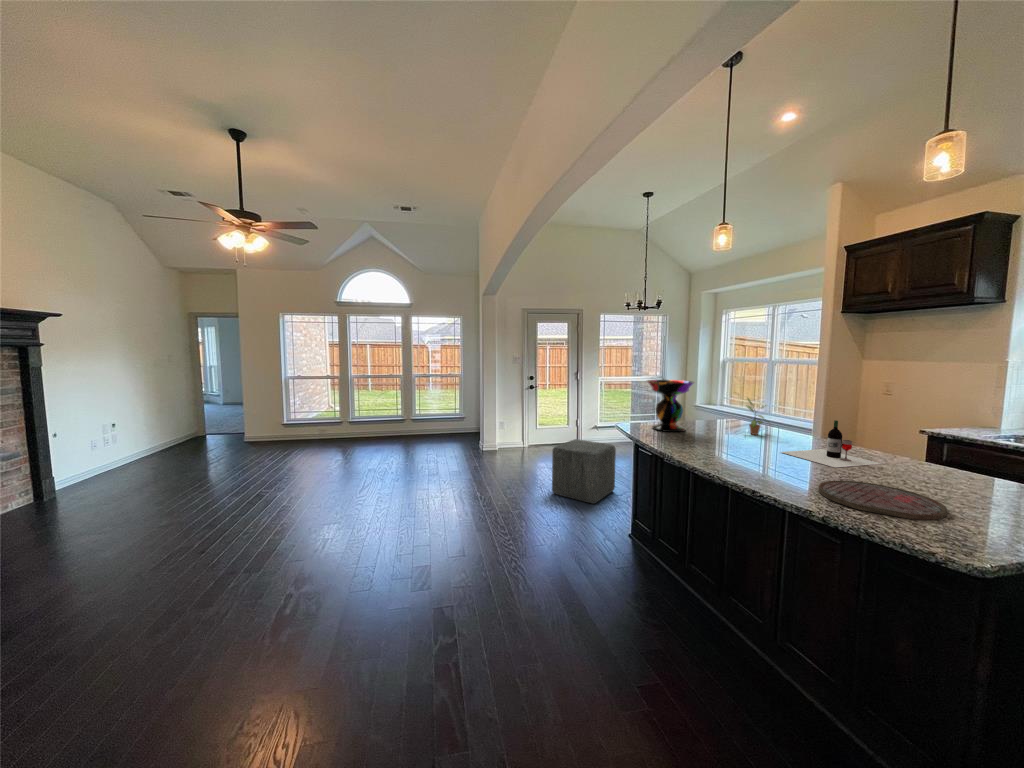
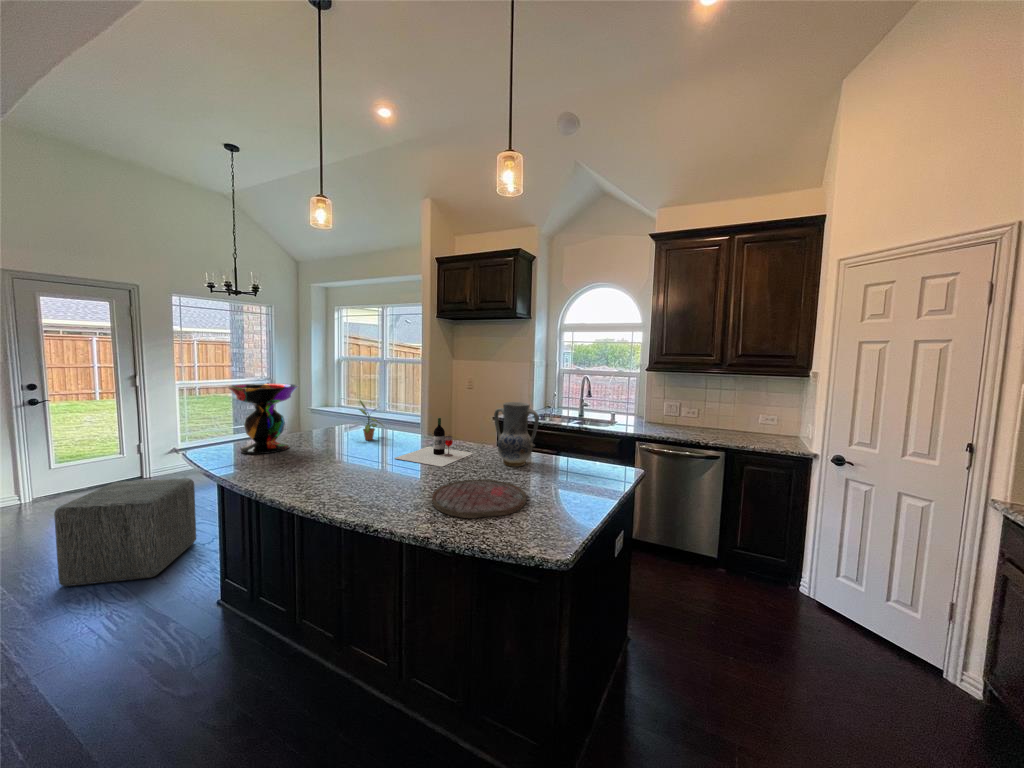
vase: none [914,410,991,487] -> present [494,402,539,466]

